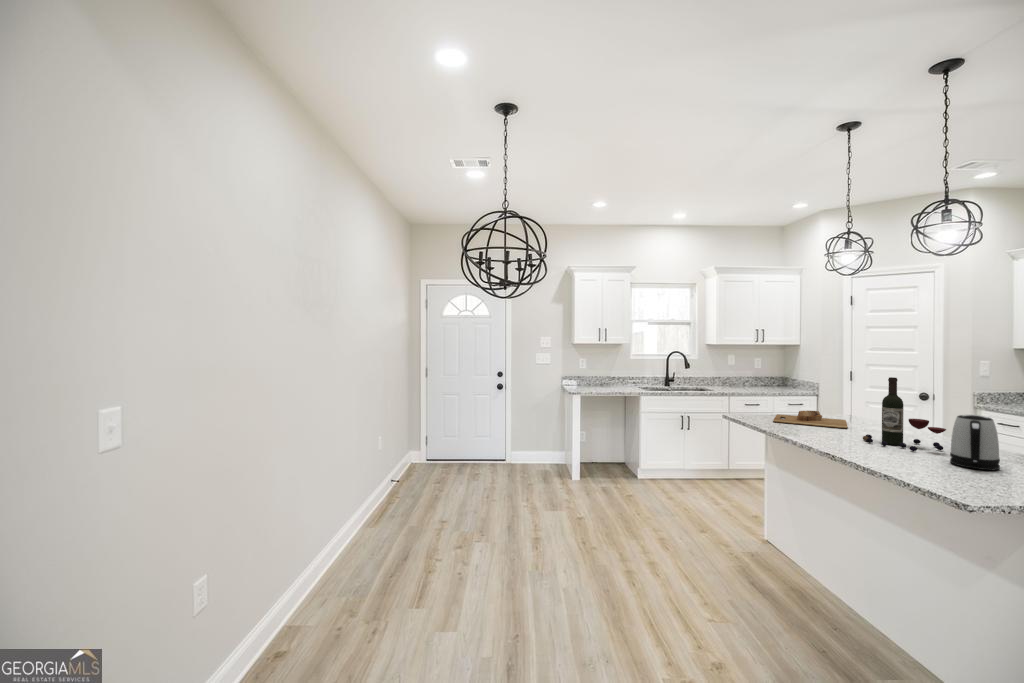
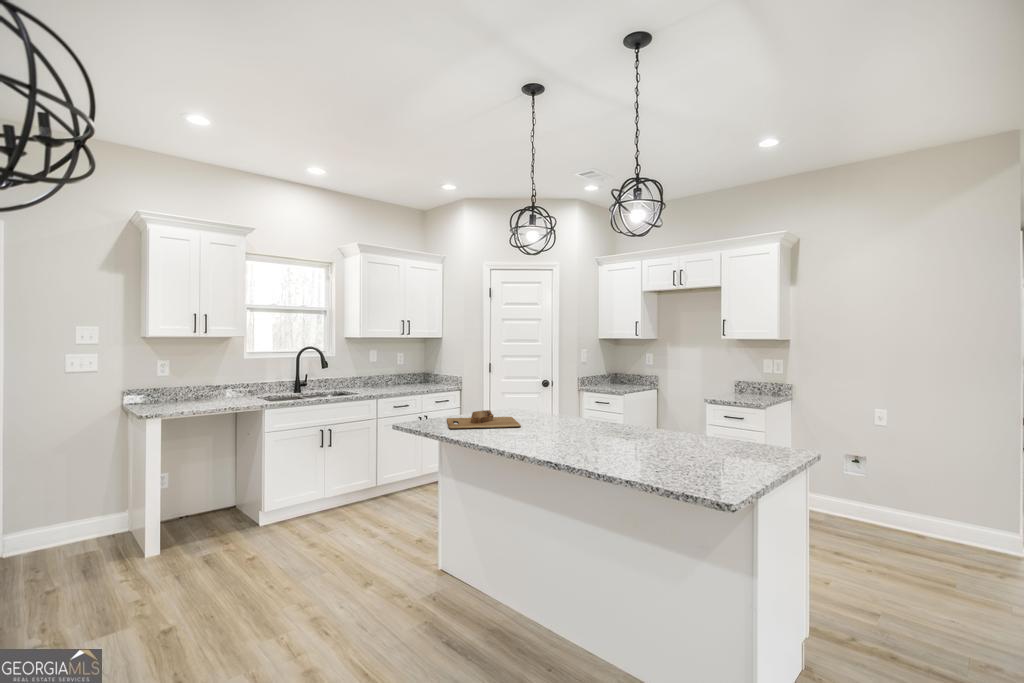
wine bottle: present [863,377,946,451] -> none [545,369,618,445]
kettle: present [950,415,1000,470] -> none [627,402,663,457]

